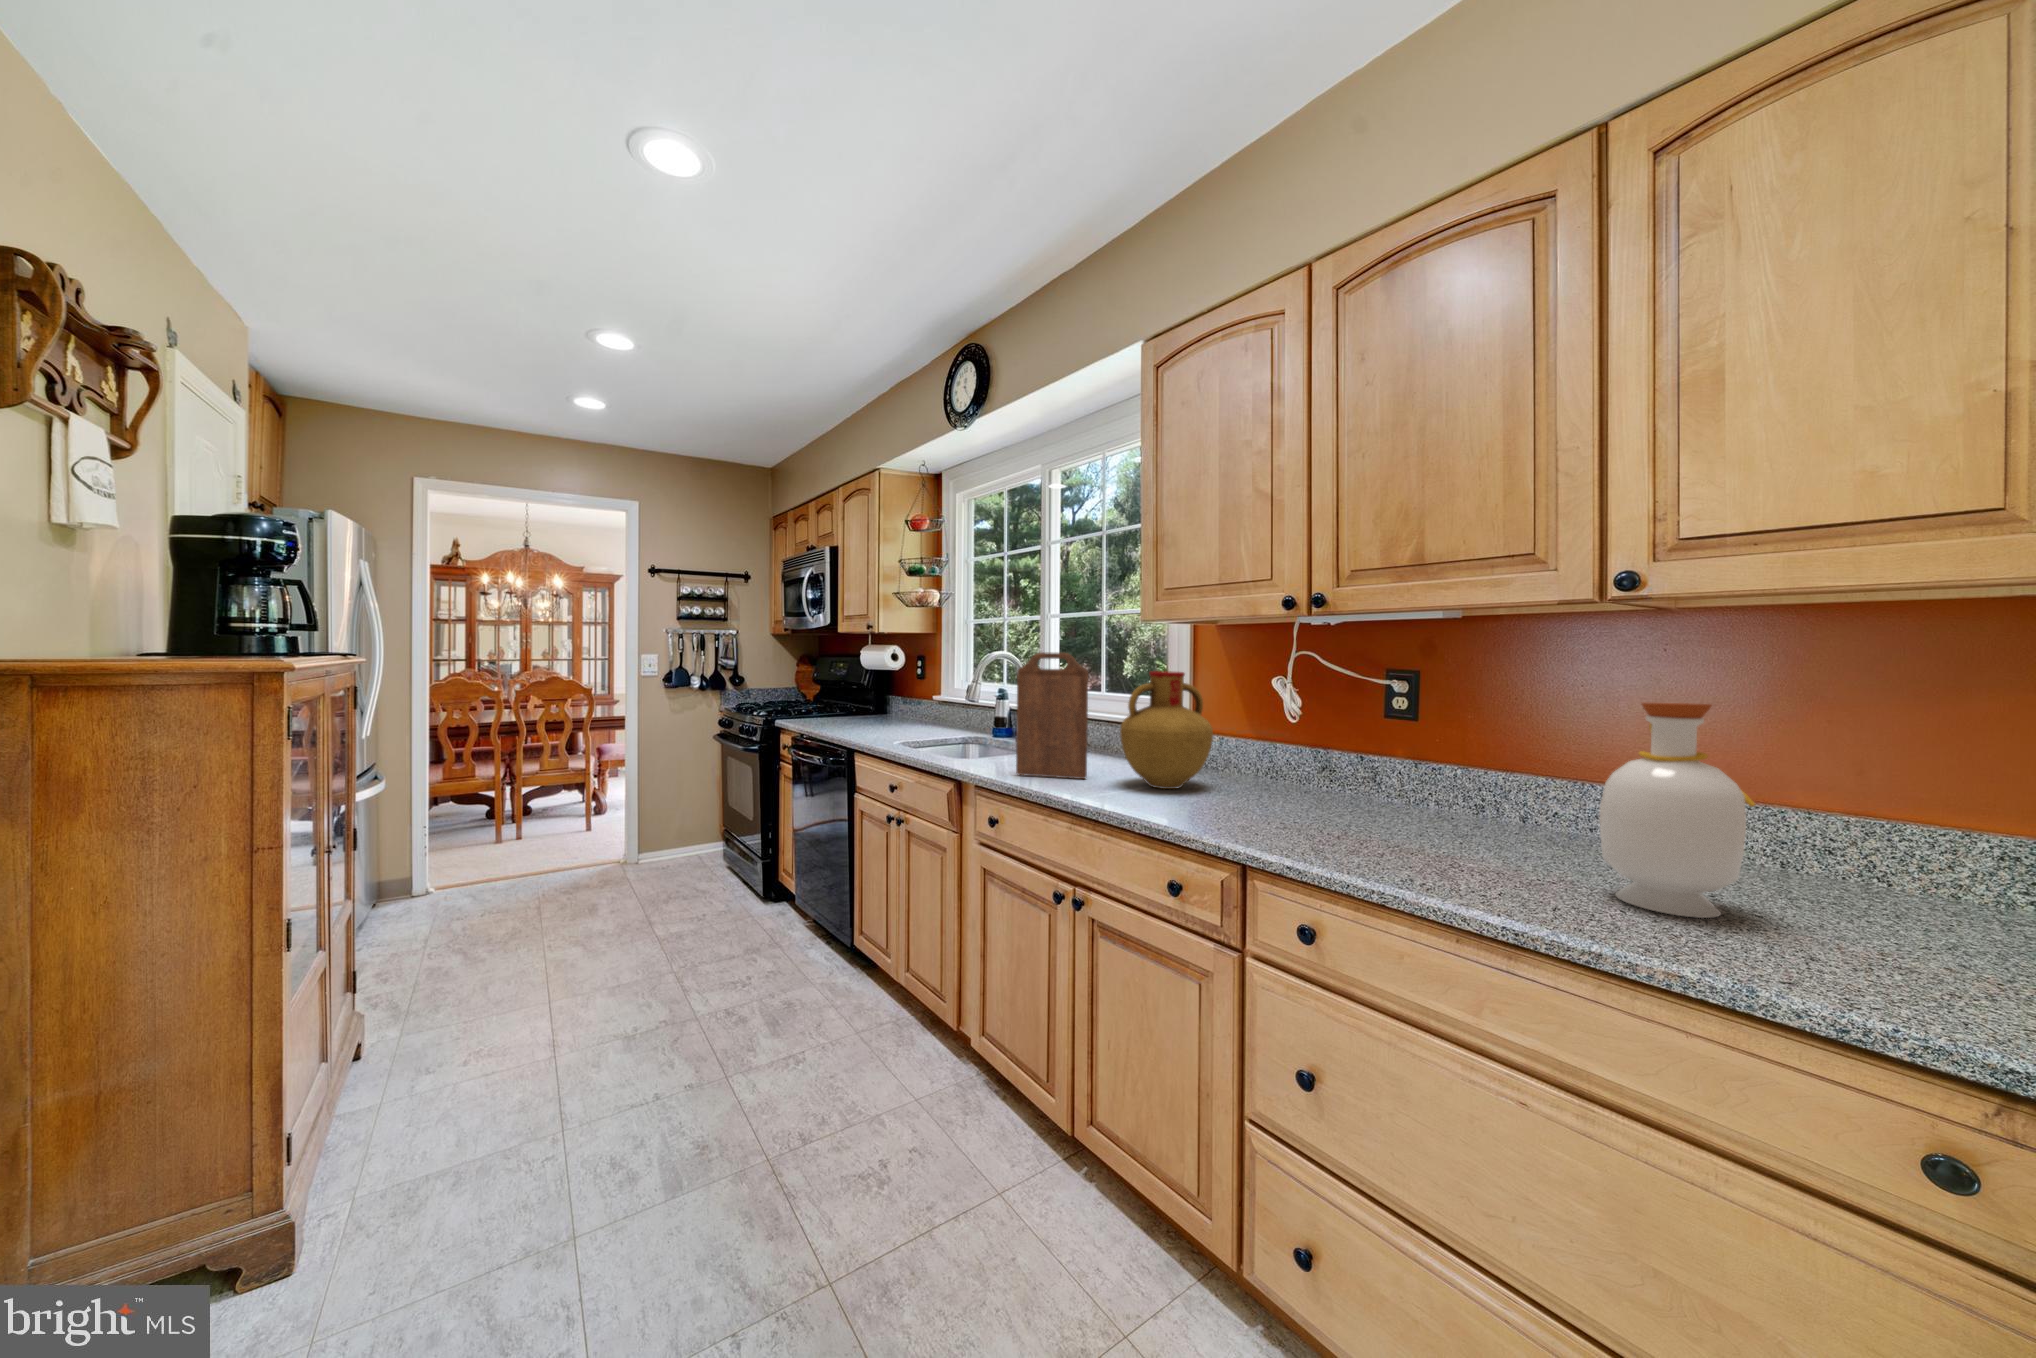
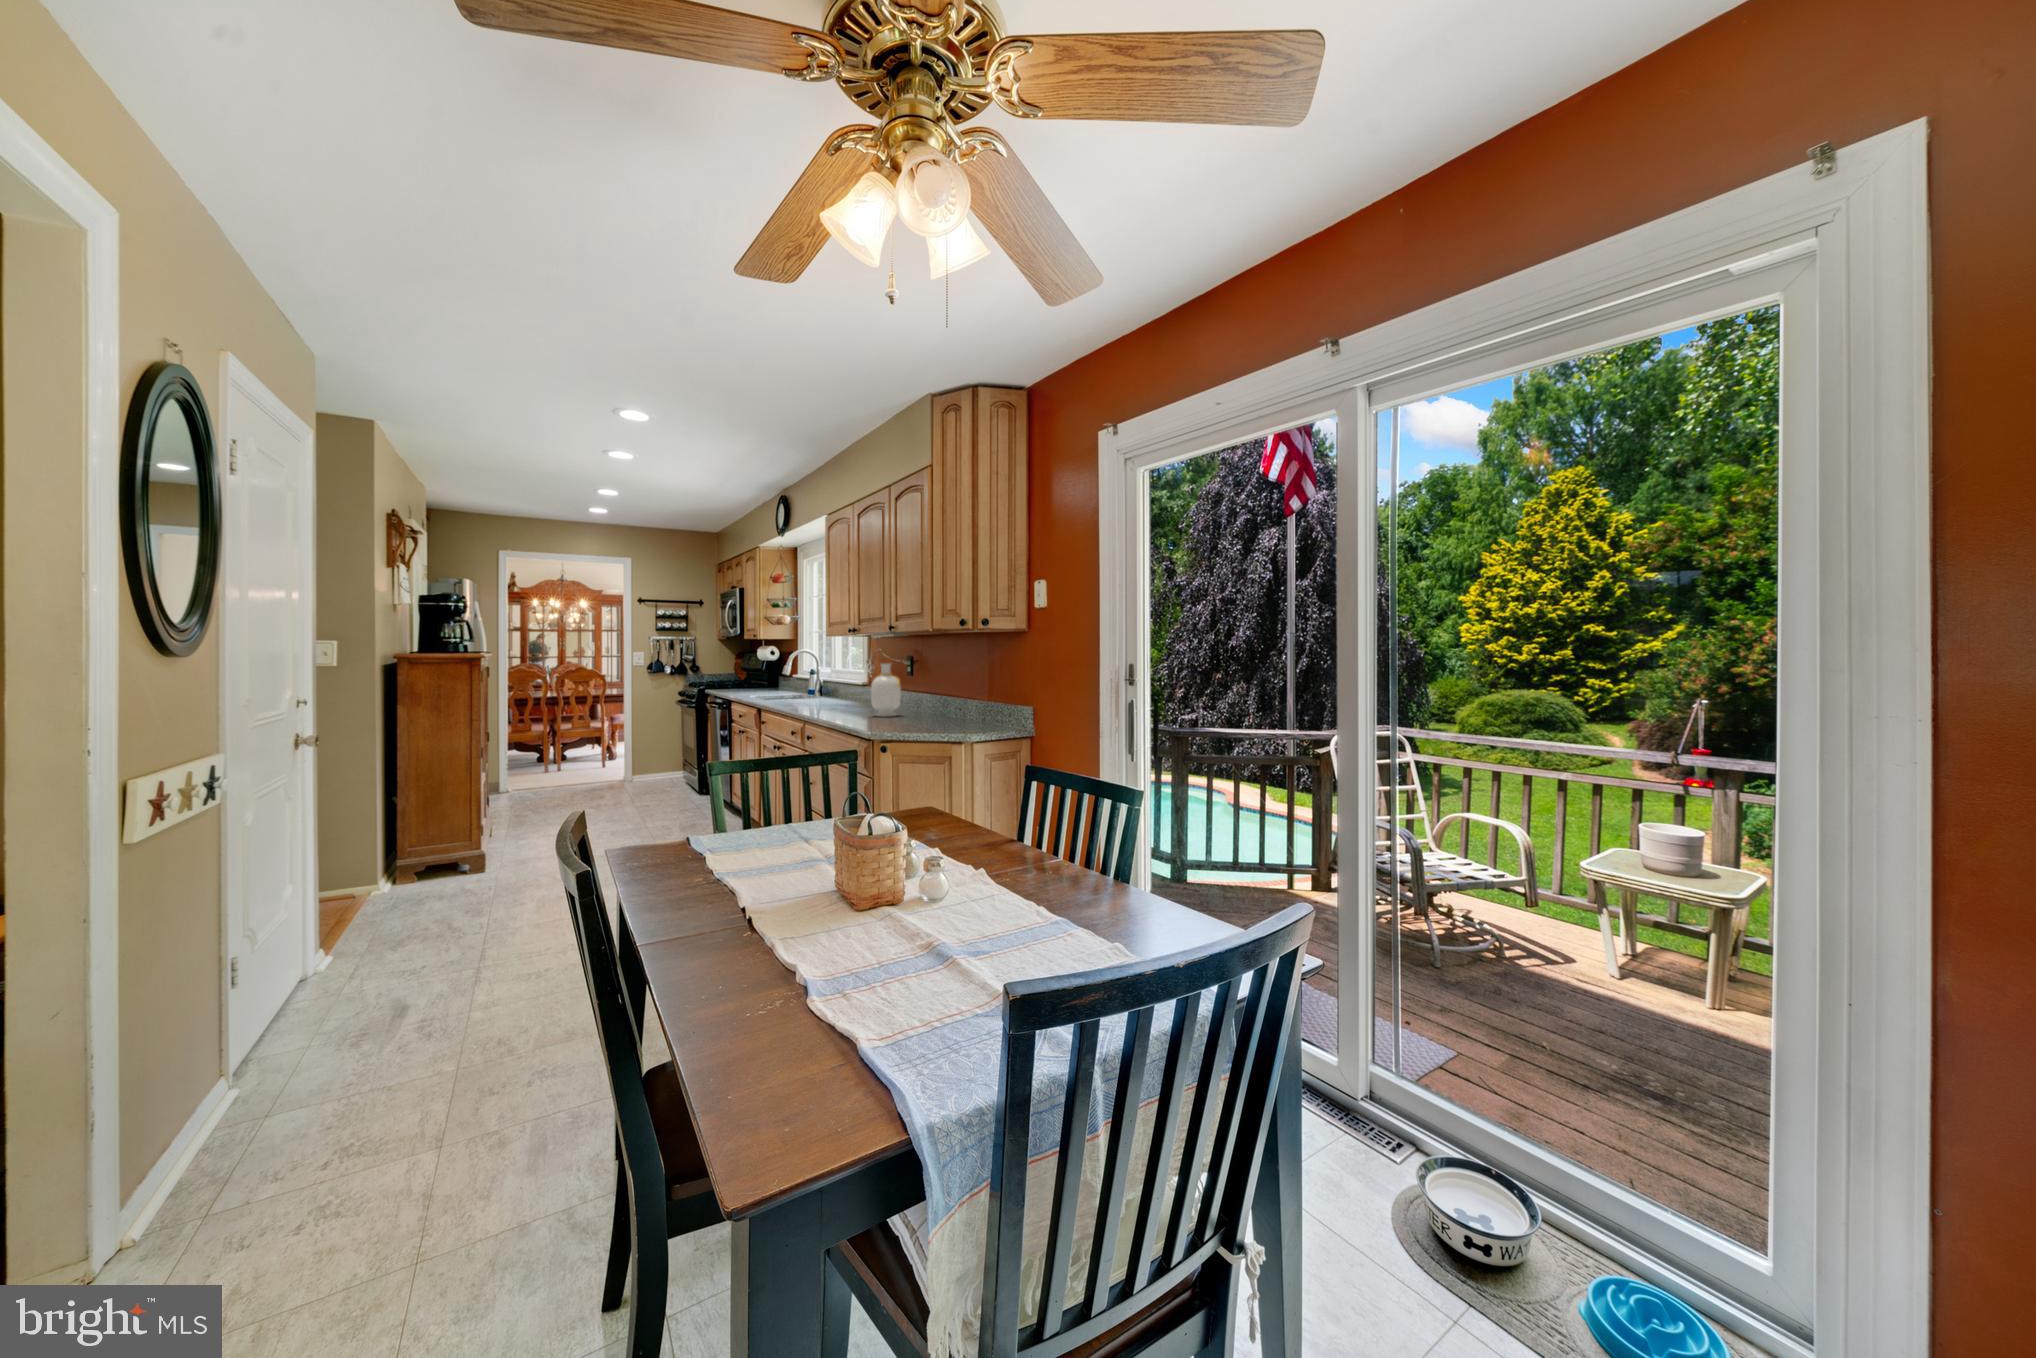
cutting board: present [1016,652,1088,779] -> none [781,648,809,703]
vase: present [1120,671,1213,789] -> none [814,656,853,704]

